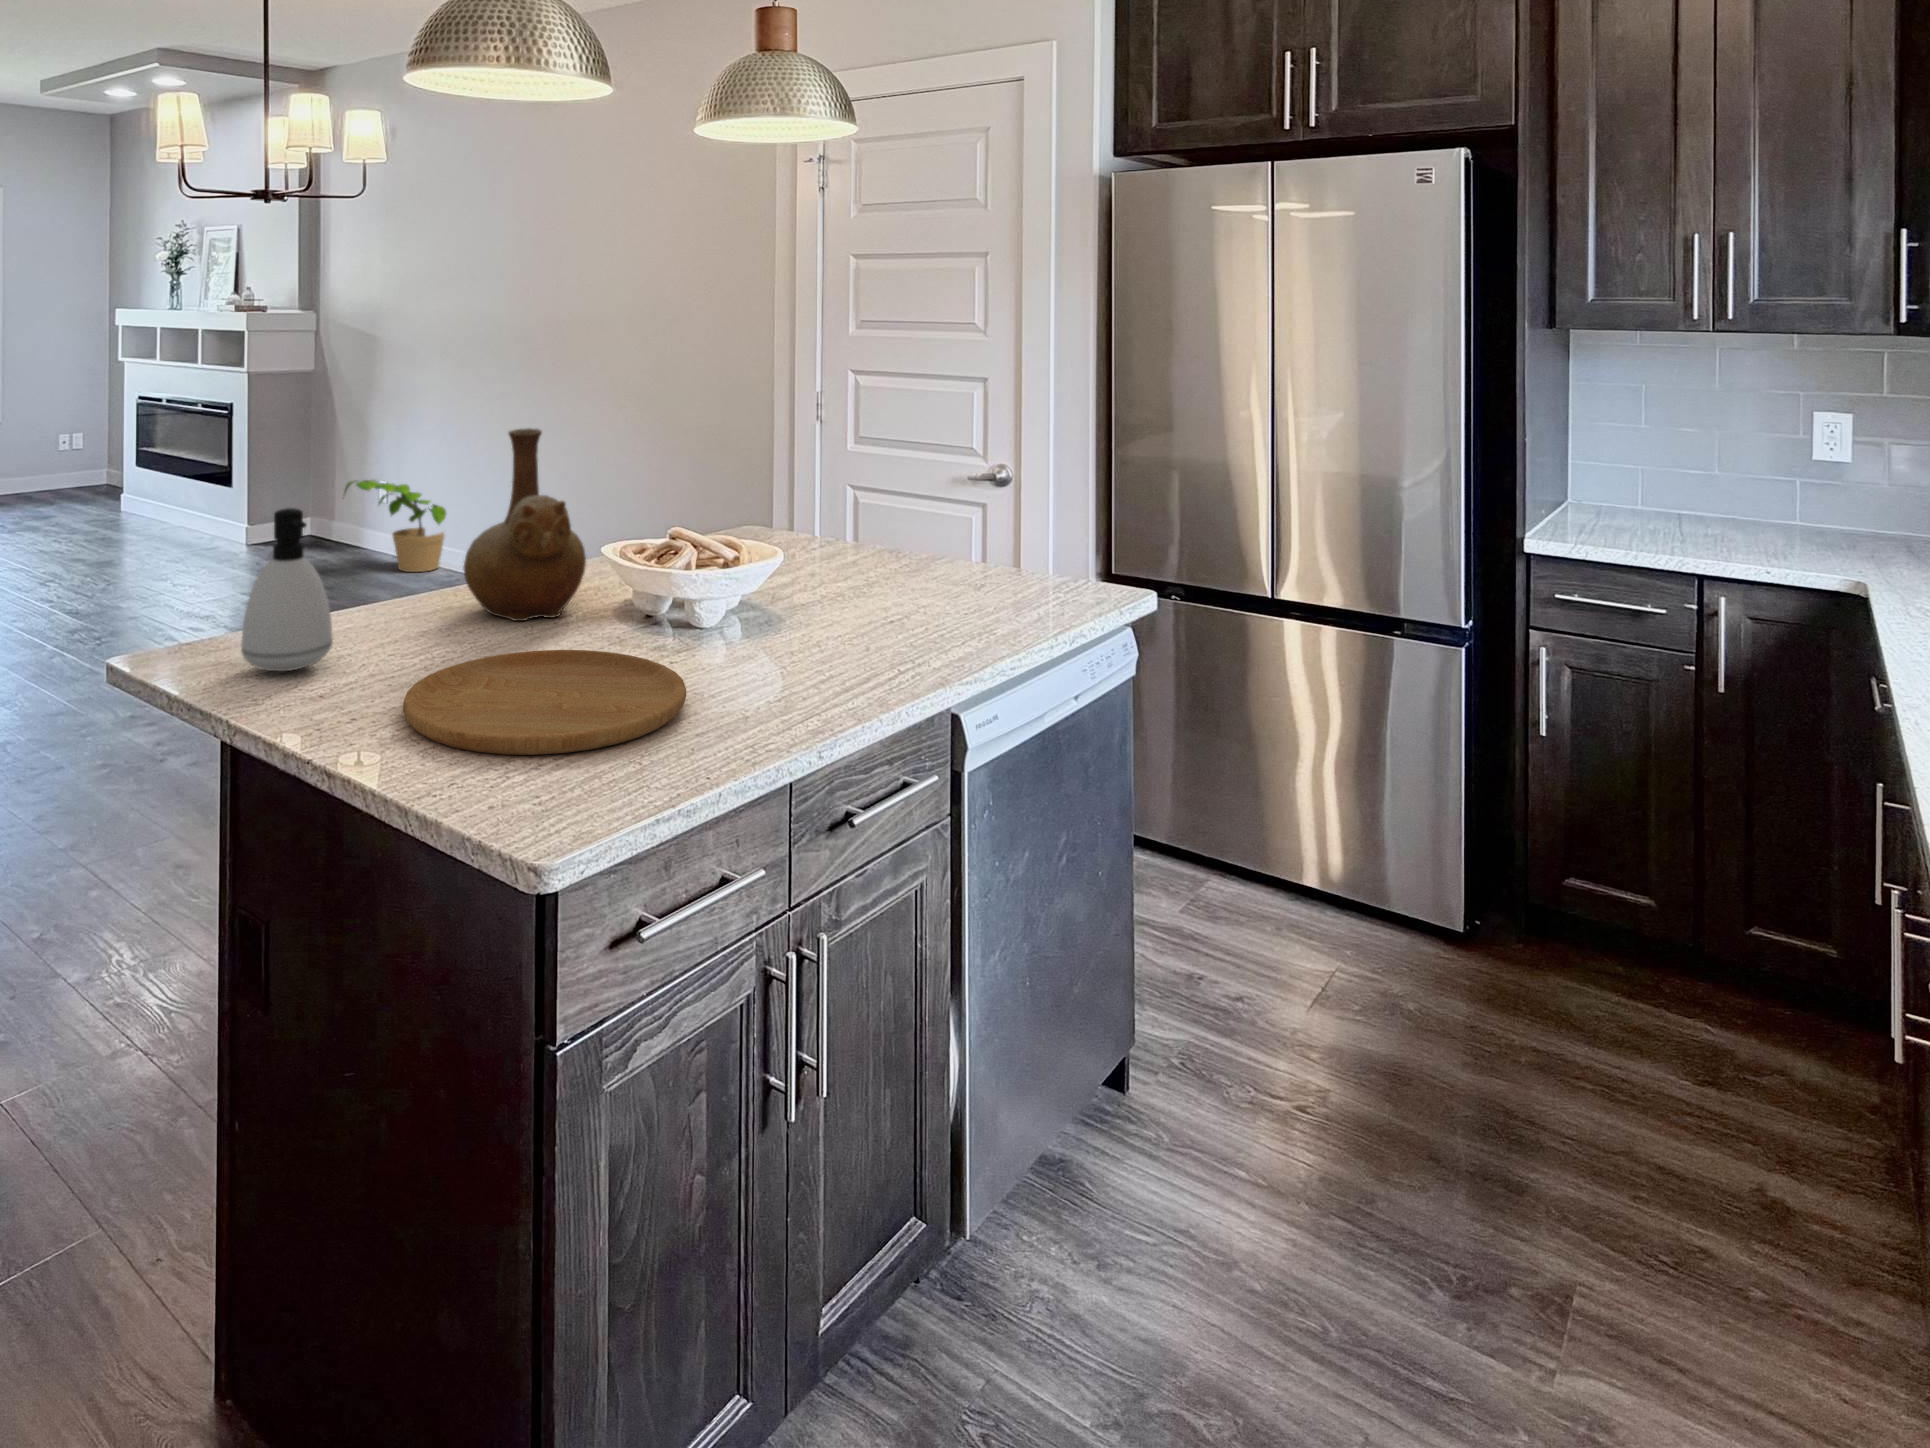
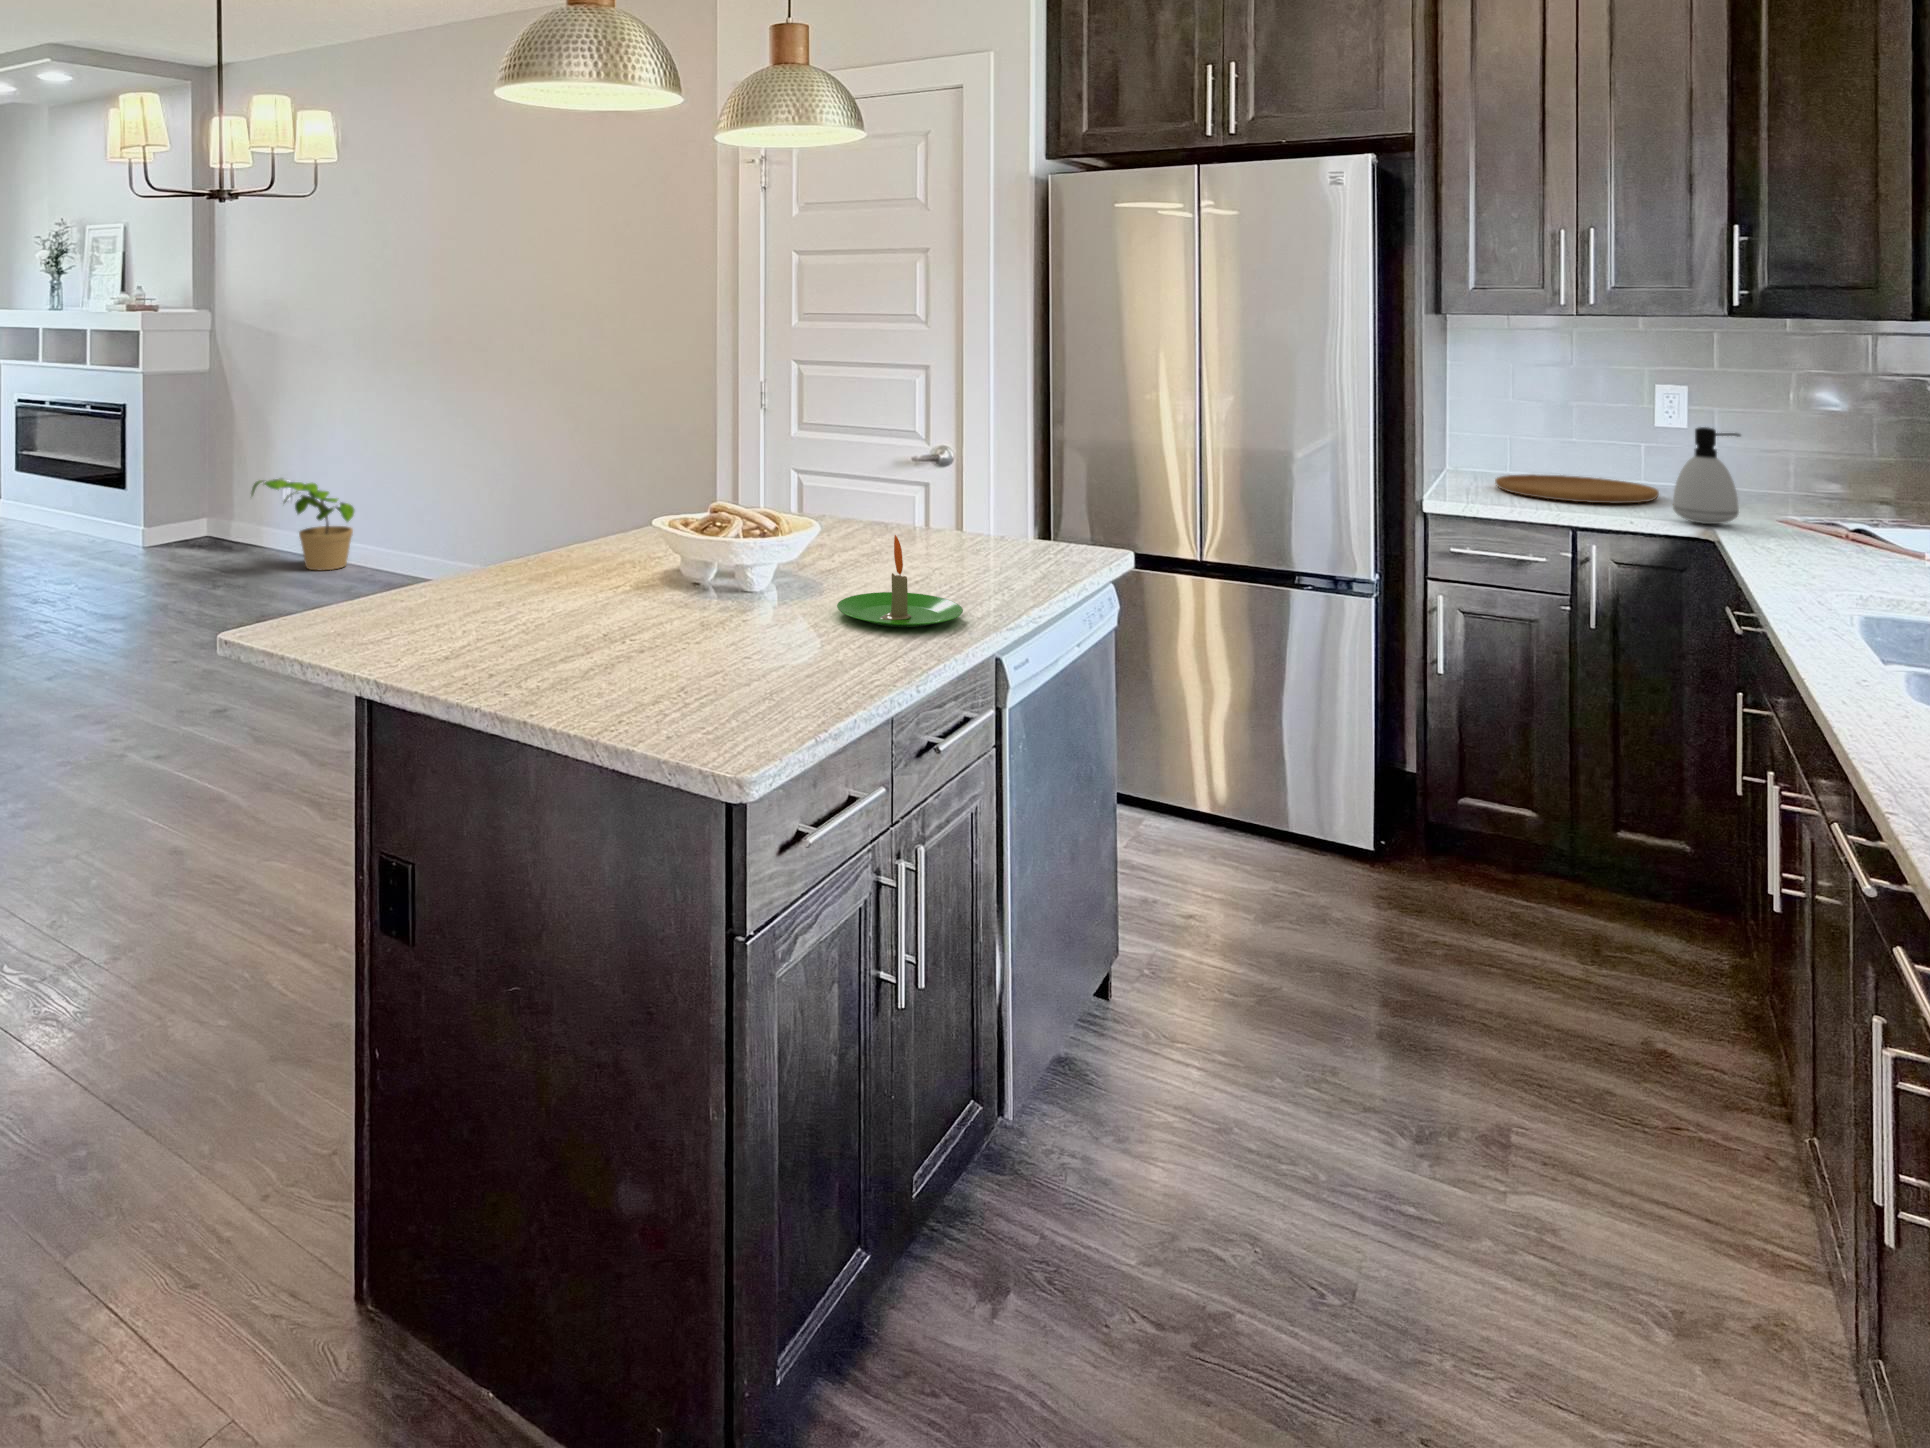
vase: present [464,428,586,621] -> none [526,414,638,591]
soap dispenser: present [241,508,333,671] -> present [1673,427,1740,524]
candle: none [774,572,914,678] -> present [837,535,963,627]
cutting board: present [403,650,686,755] -> present [1495,474,1659,503]

